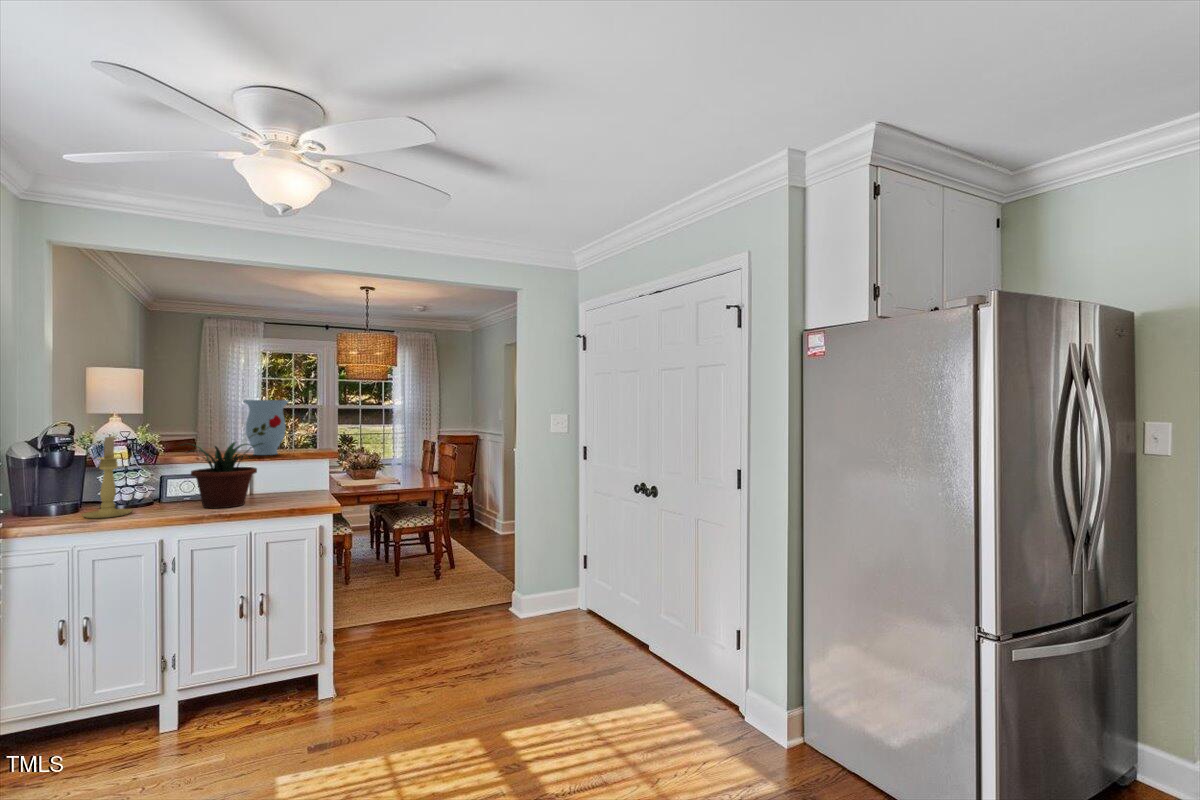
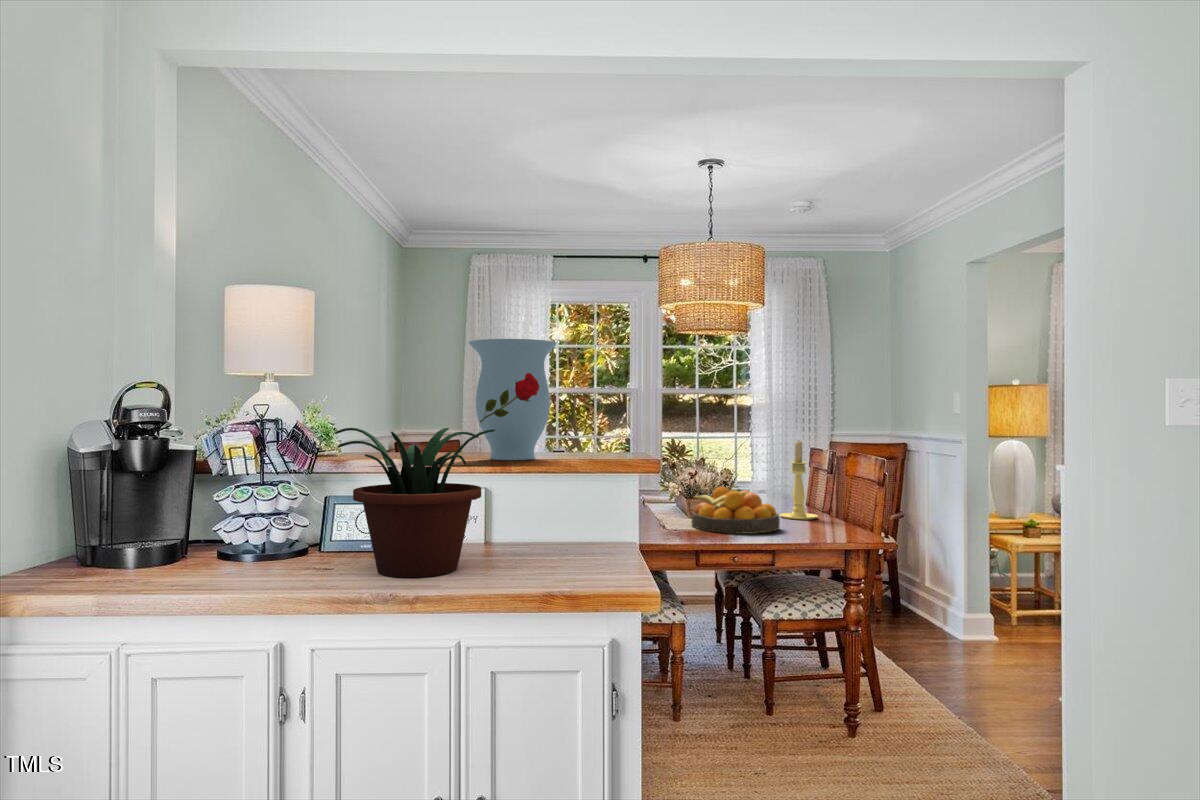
candle holder: present [82,436,132,518] -> present [780,441,818,520]
fruit bowl: none [356,463,403,486] -> present [692,487,780,534]

